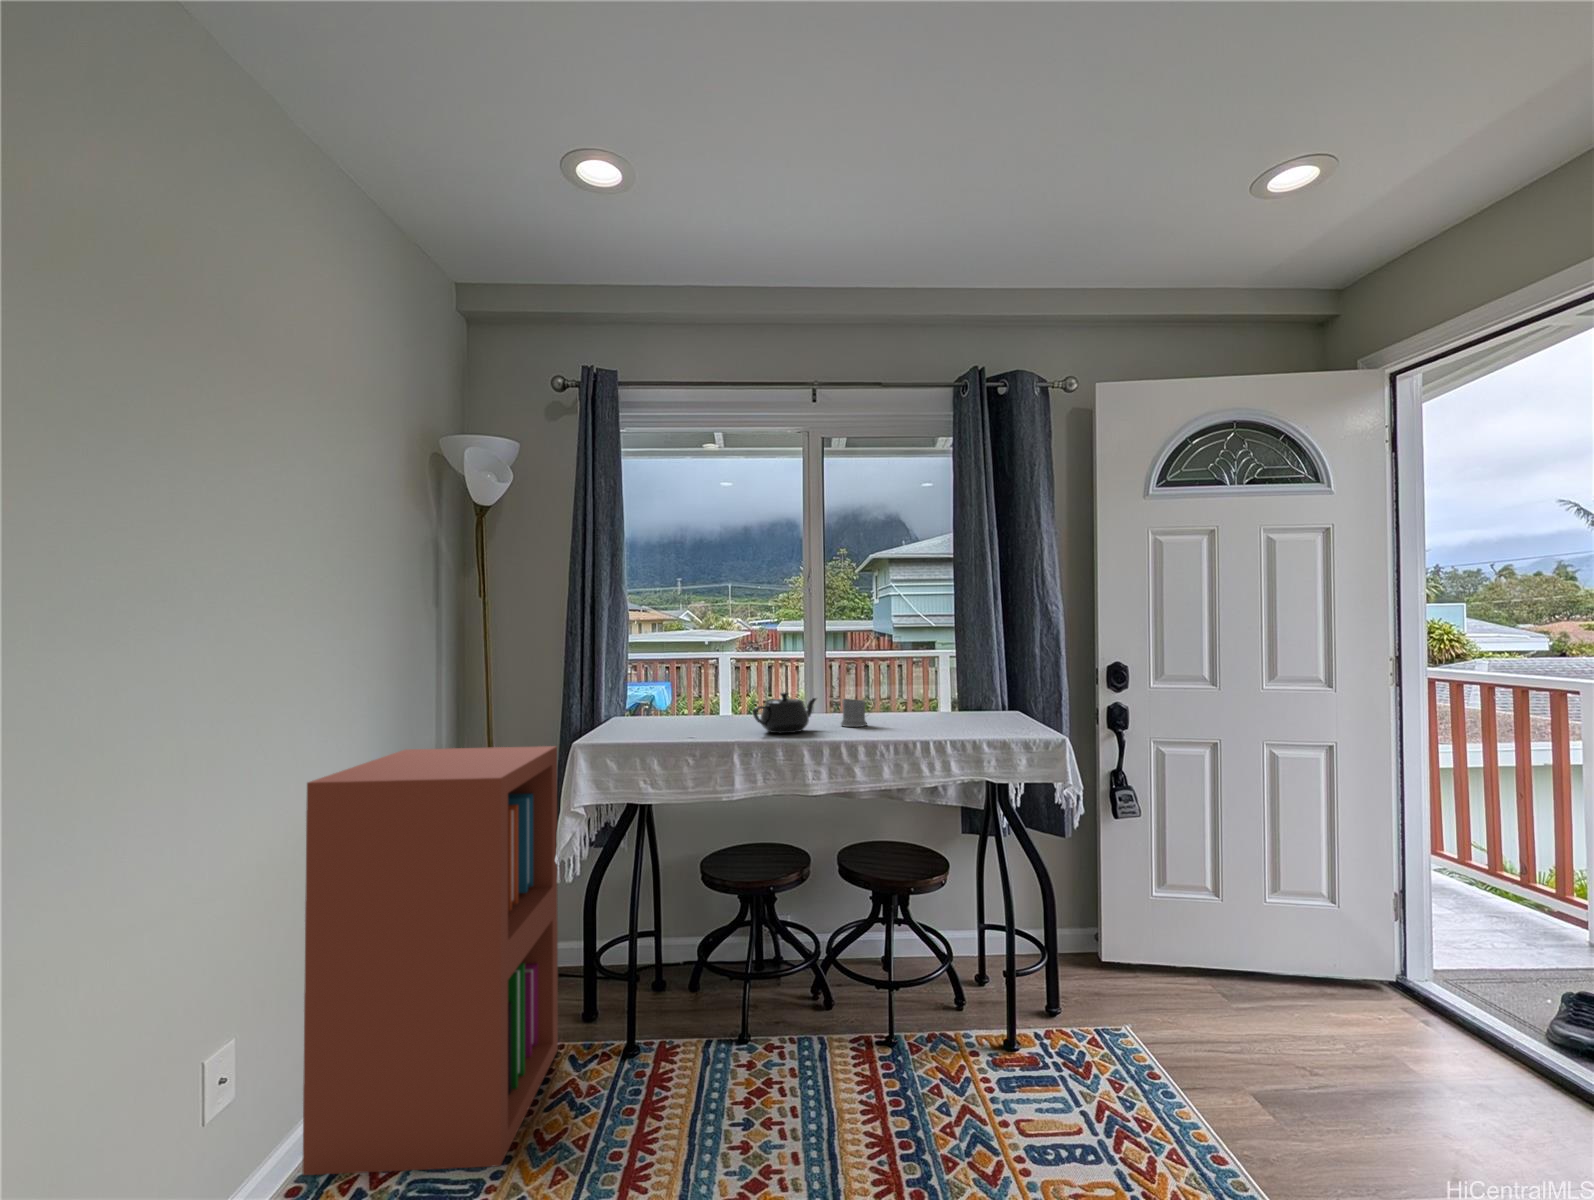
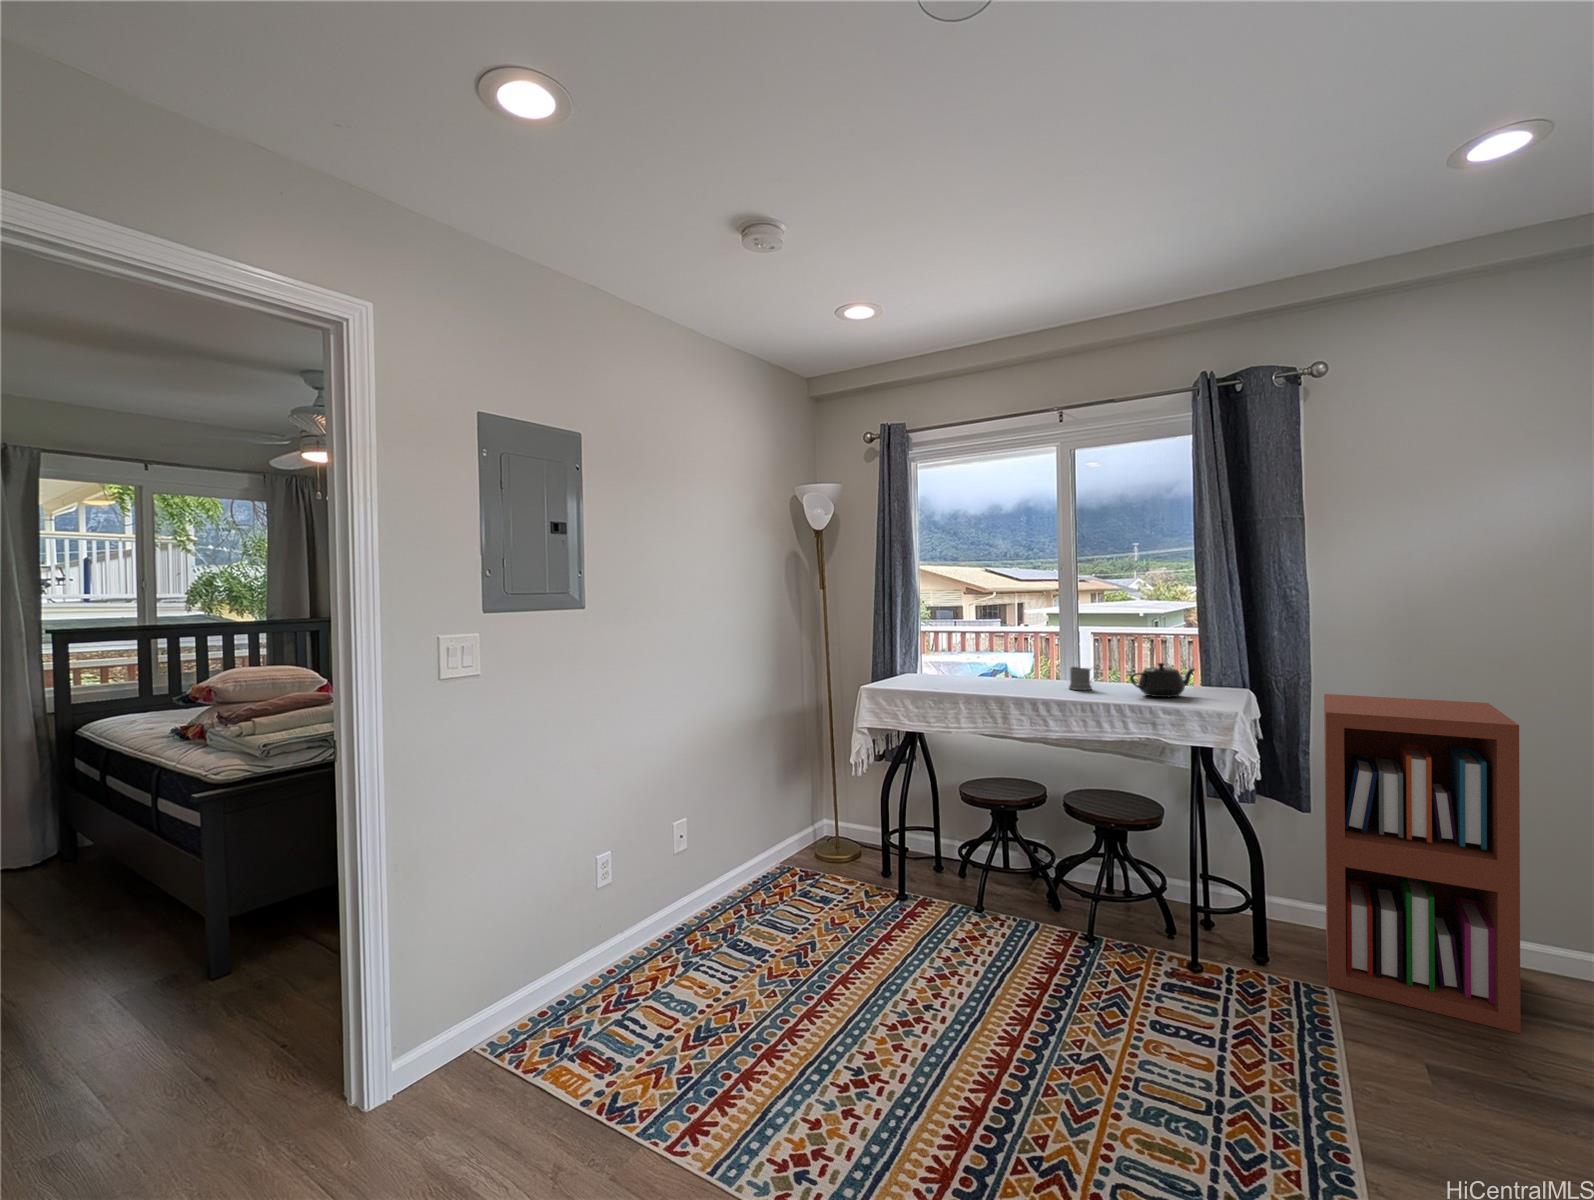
teapot: present [753,693,816,733] -> present [1130,663,1195,697]
bookshelf: present [303,746,558,1175] -> present [1324,694,1521,1033]

